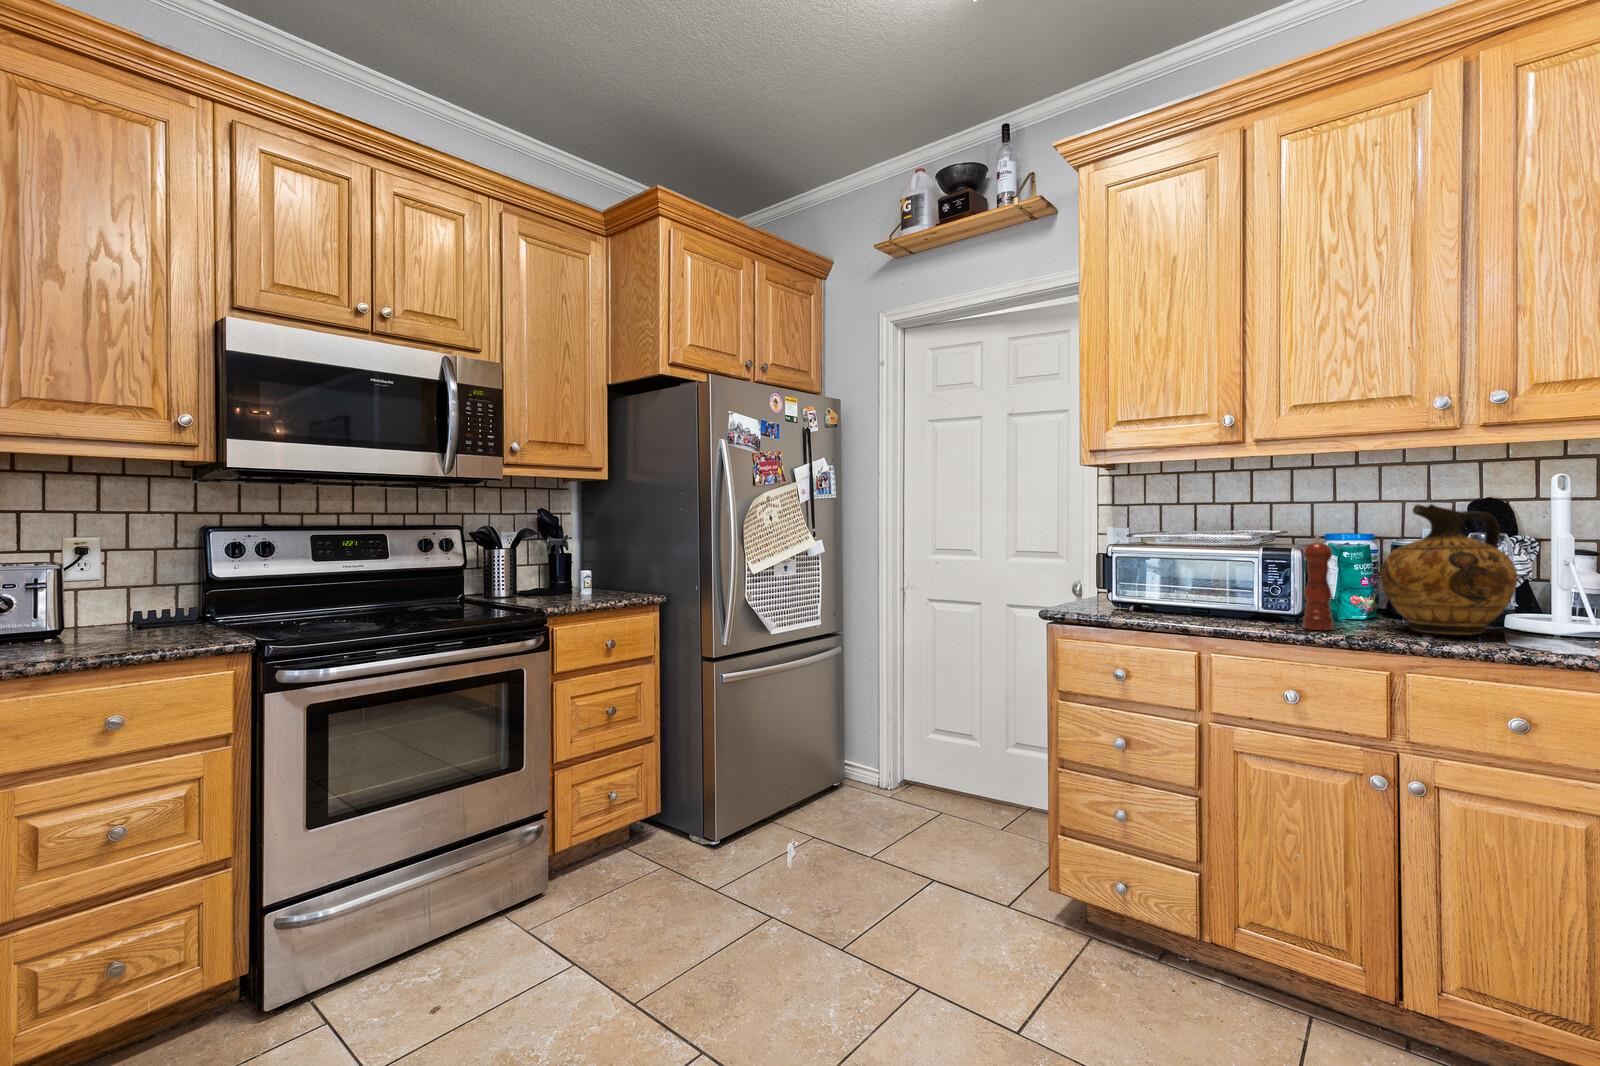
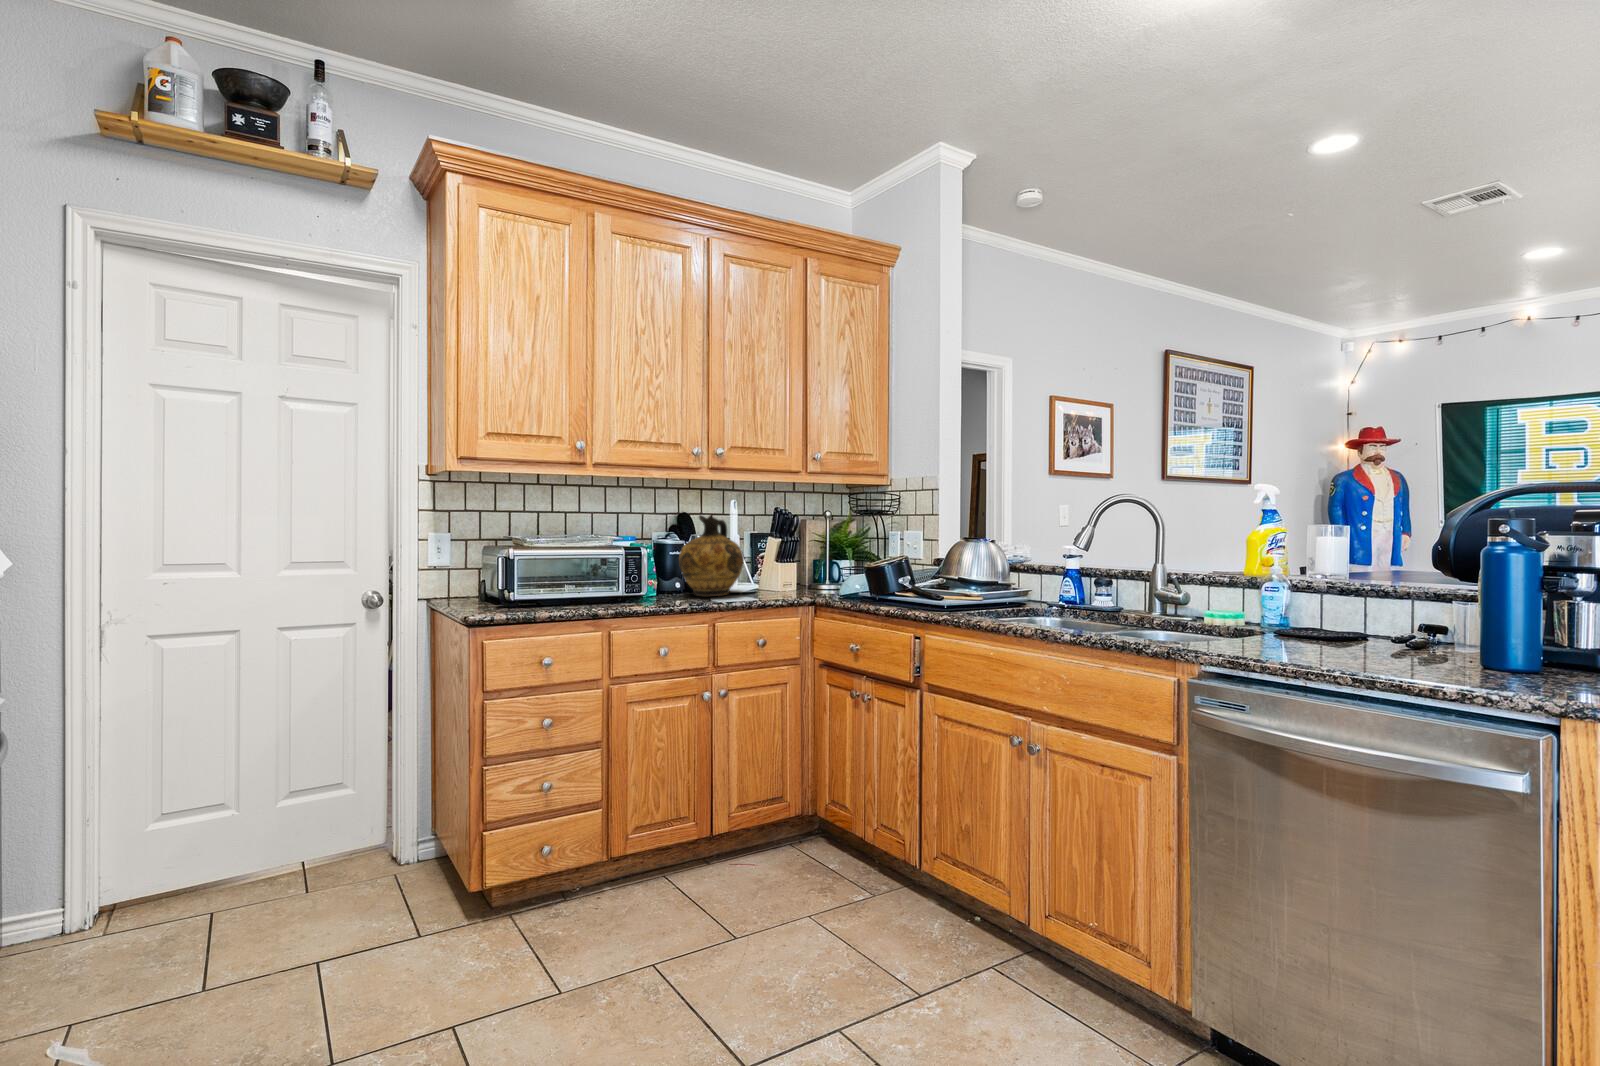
pepper mill: present [1303,536,1333,630] -> none [649,537,667,603]

